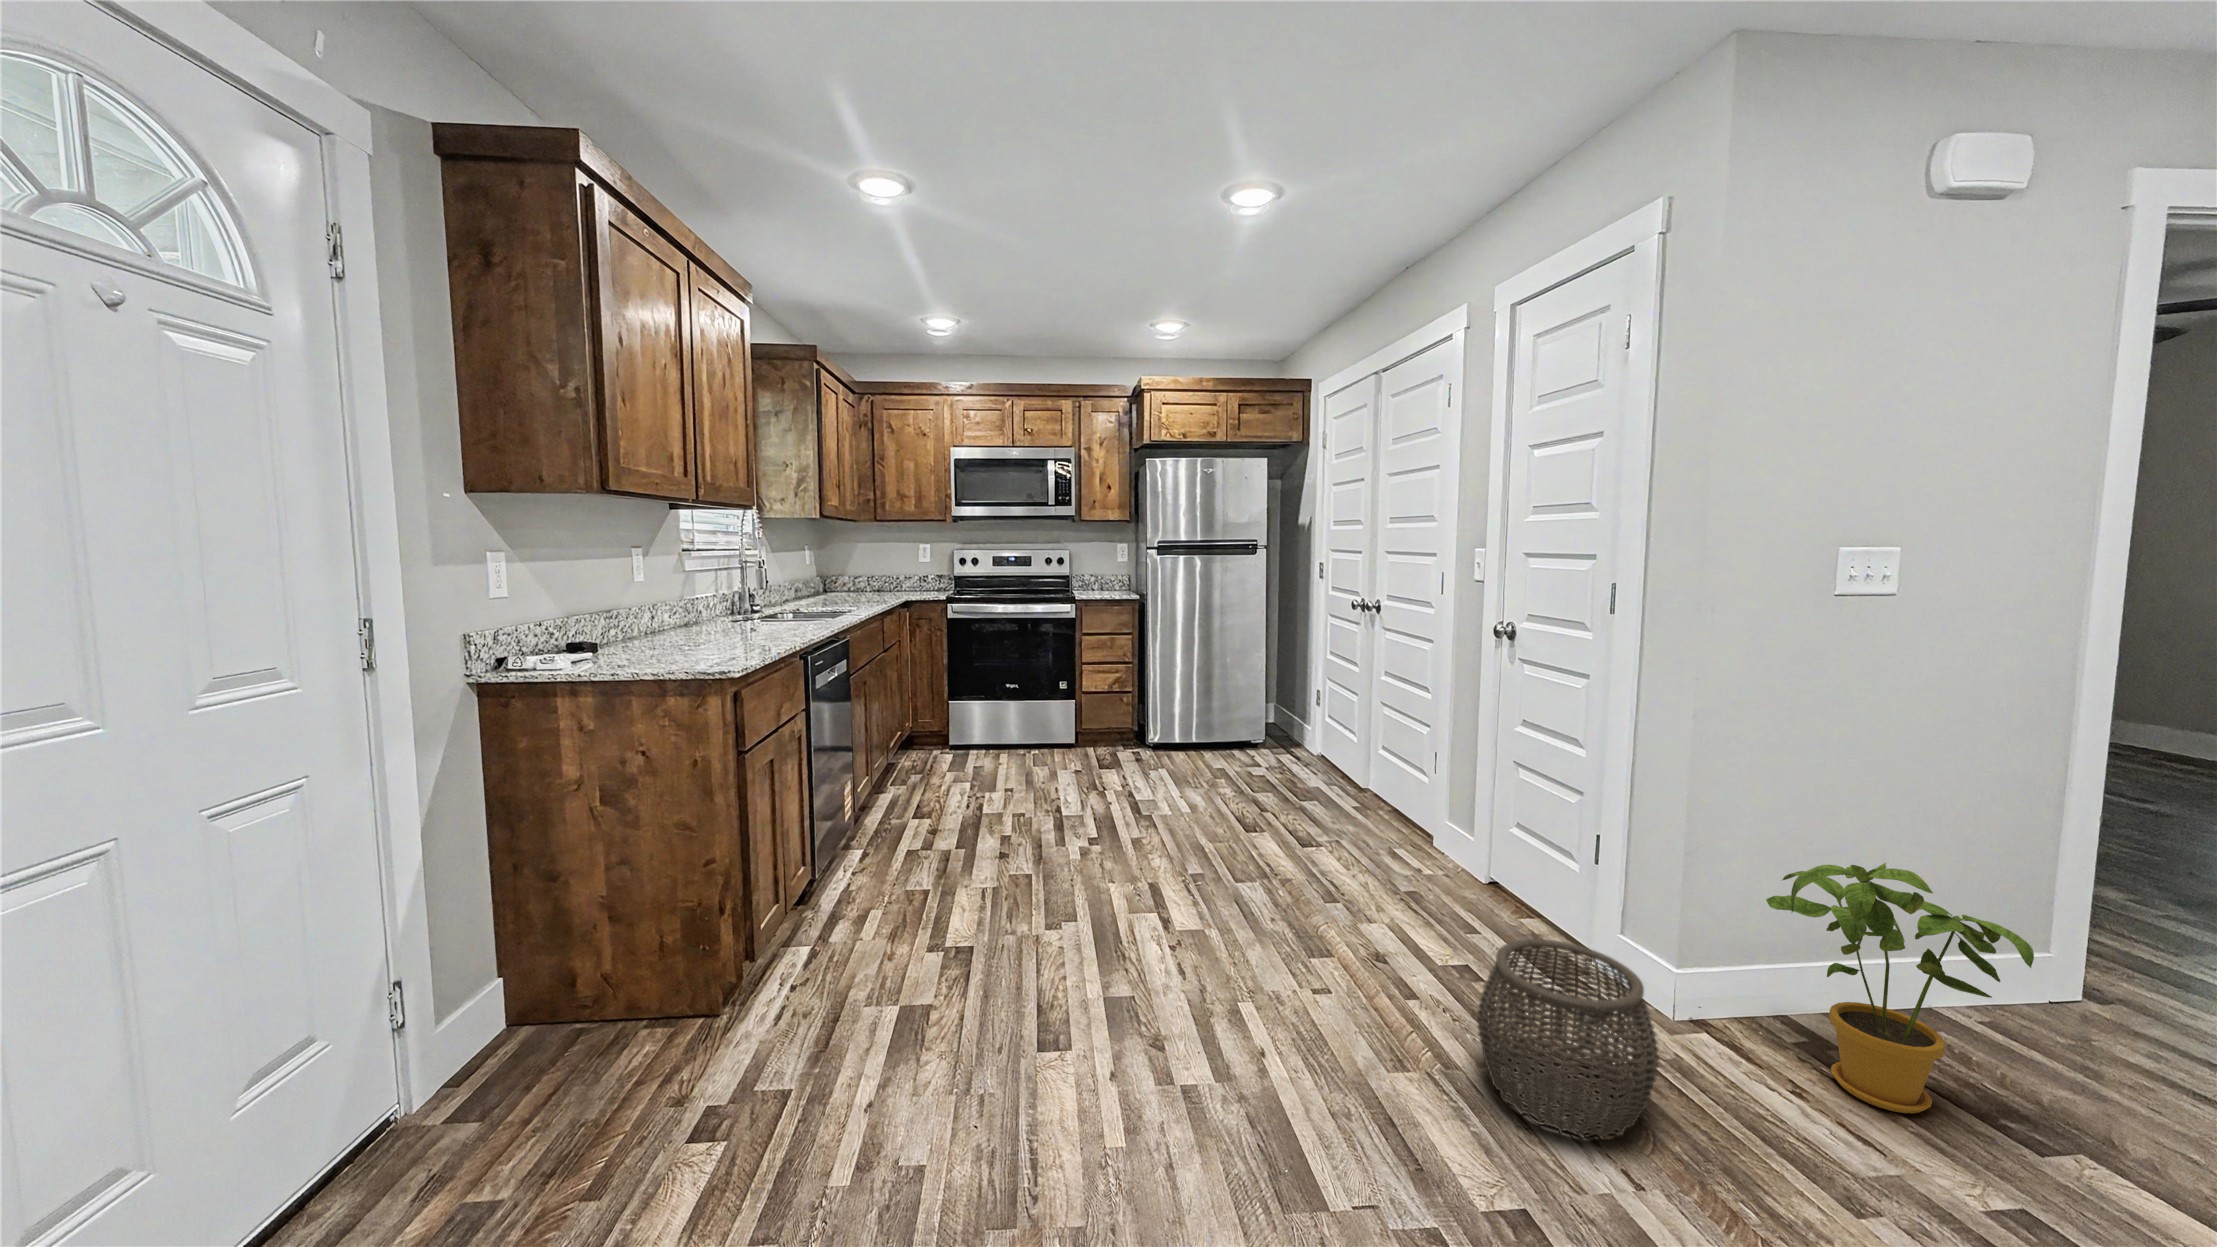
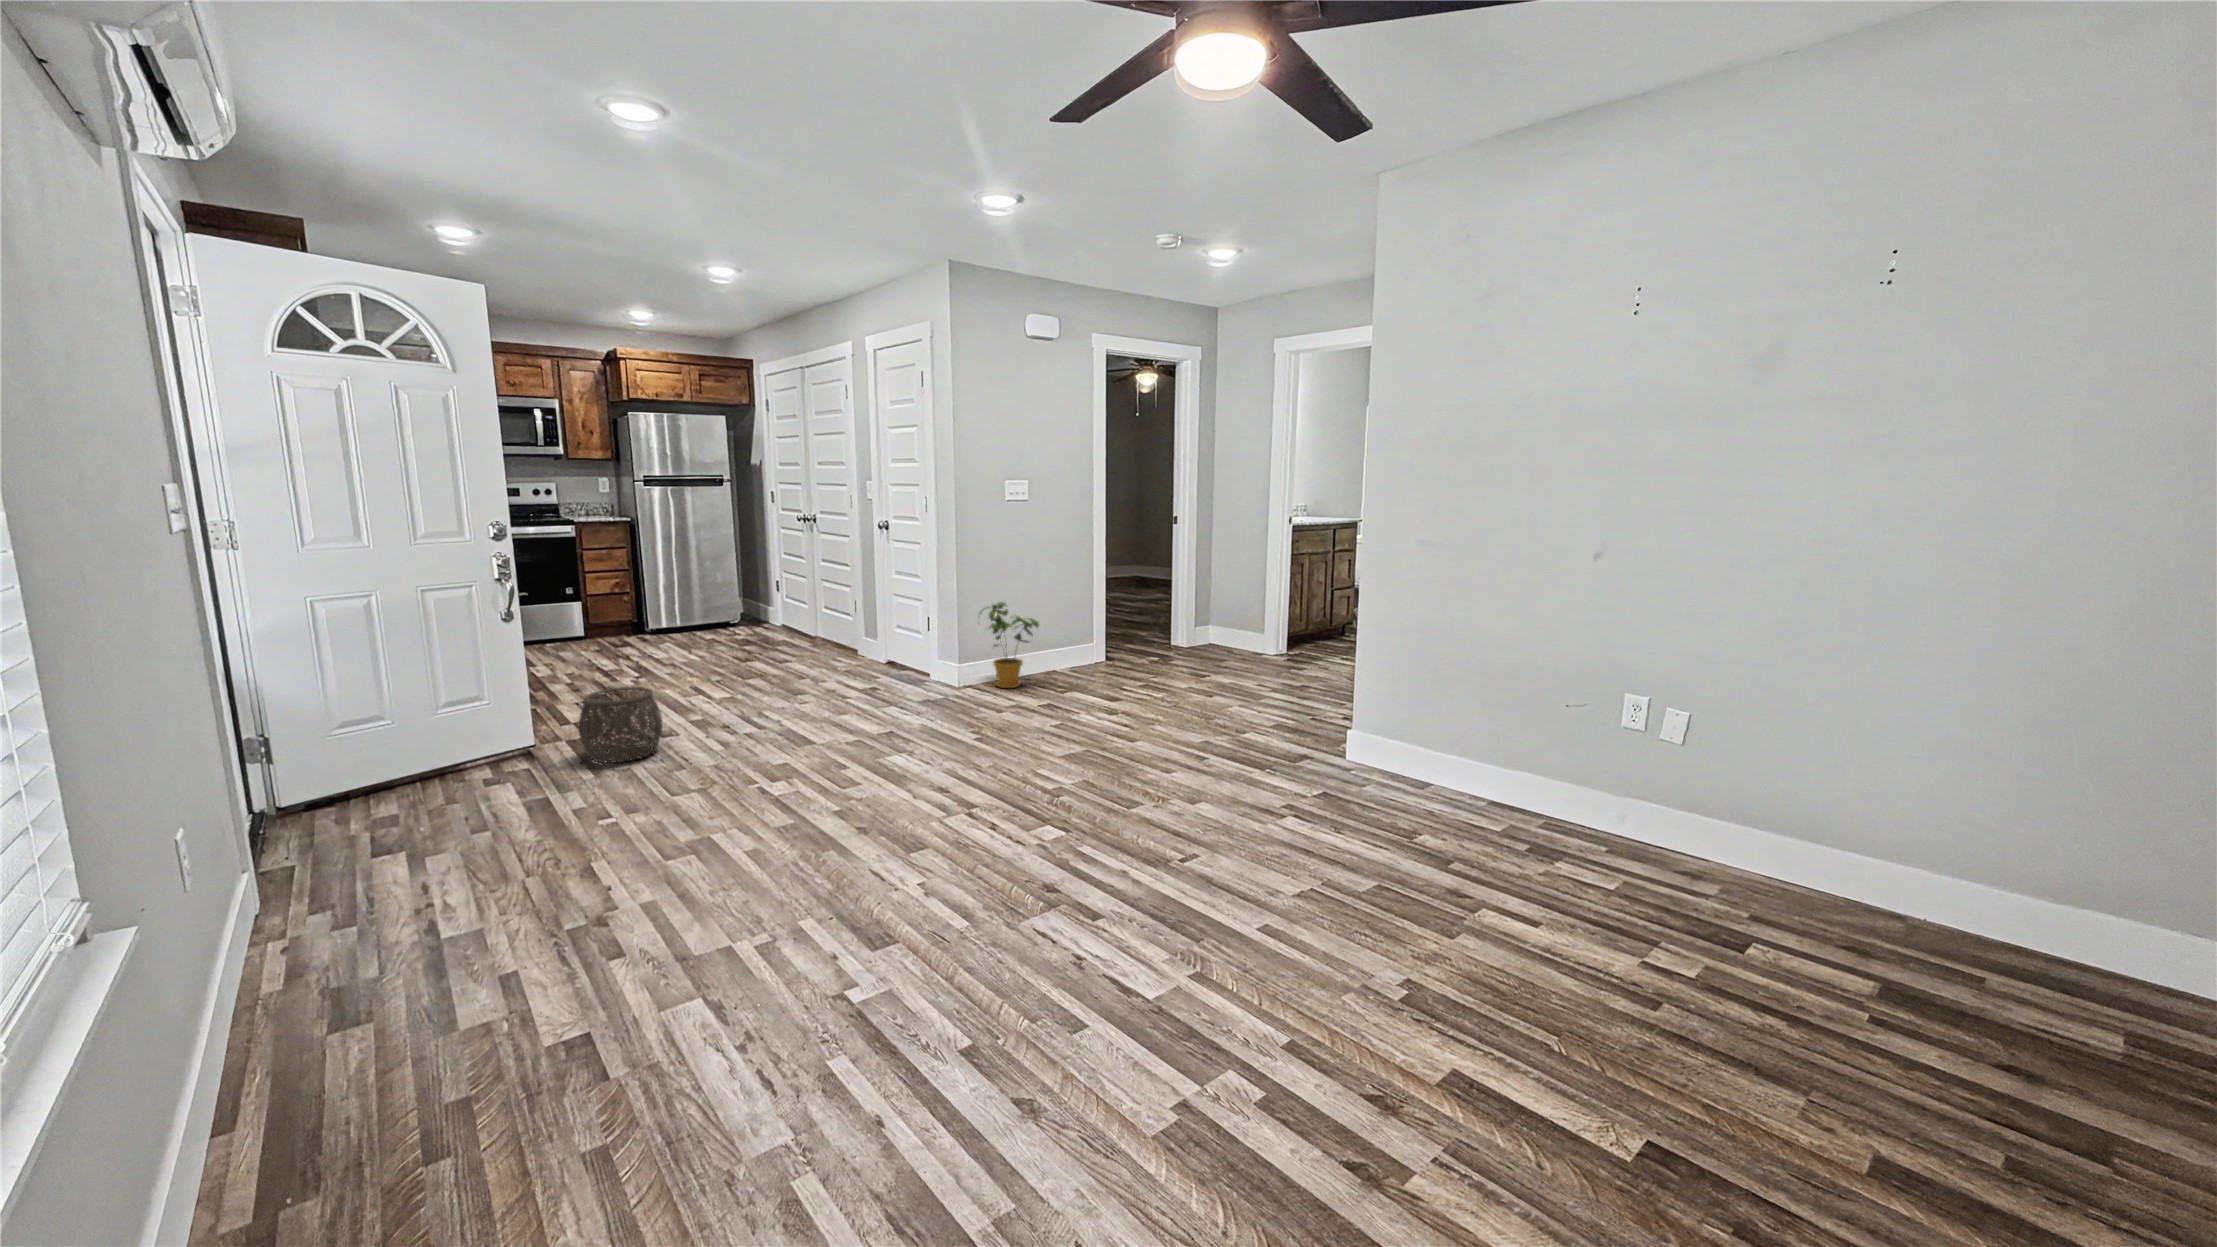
woven basket: present [1477,939,1660,1138] -> present [579,687,662,763]

